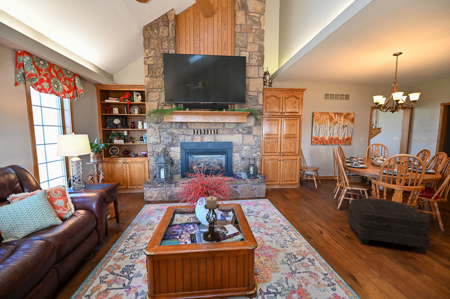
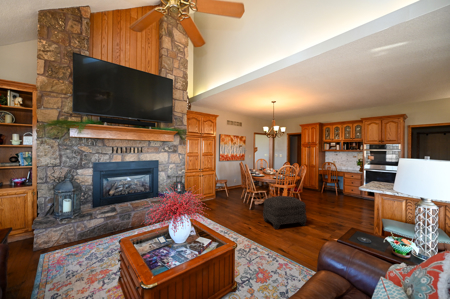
candle holder: present [203,197,220,242] -> none [187,210,204,254]

